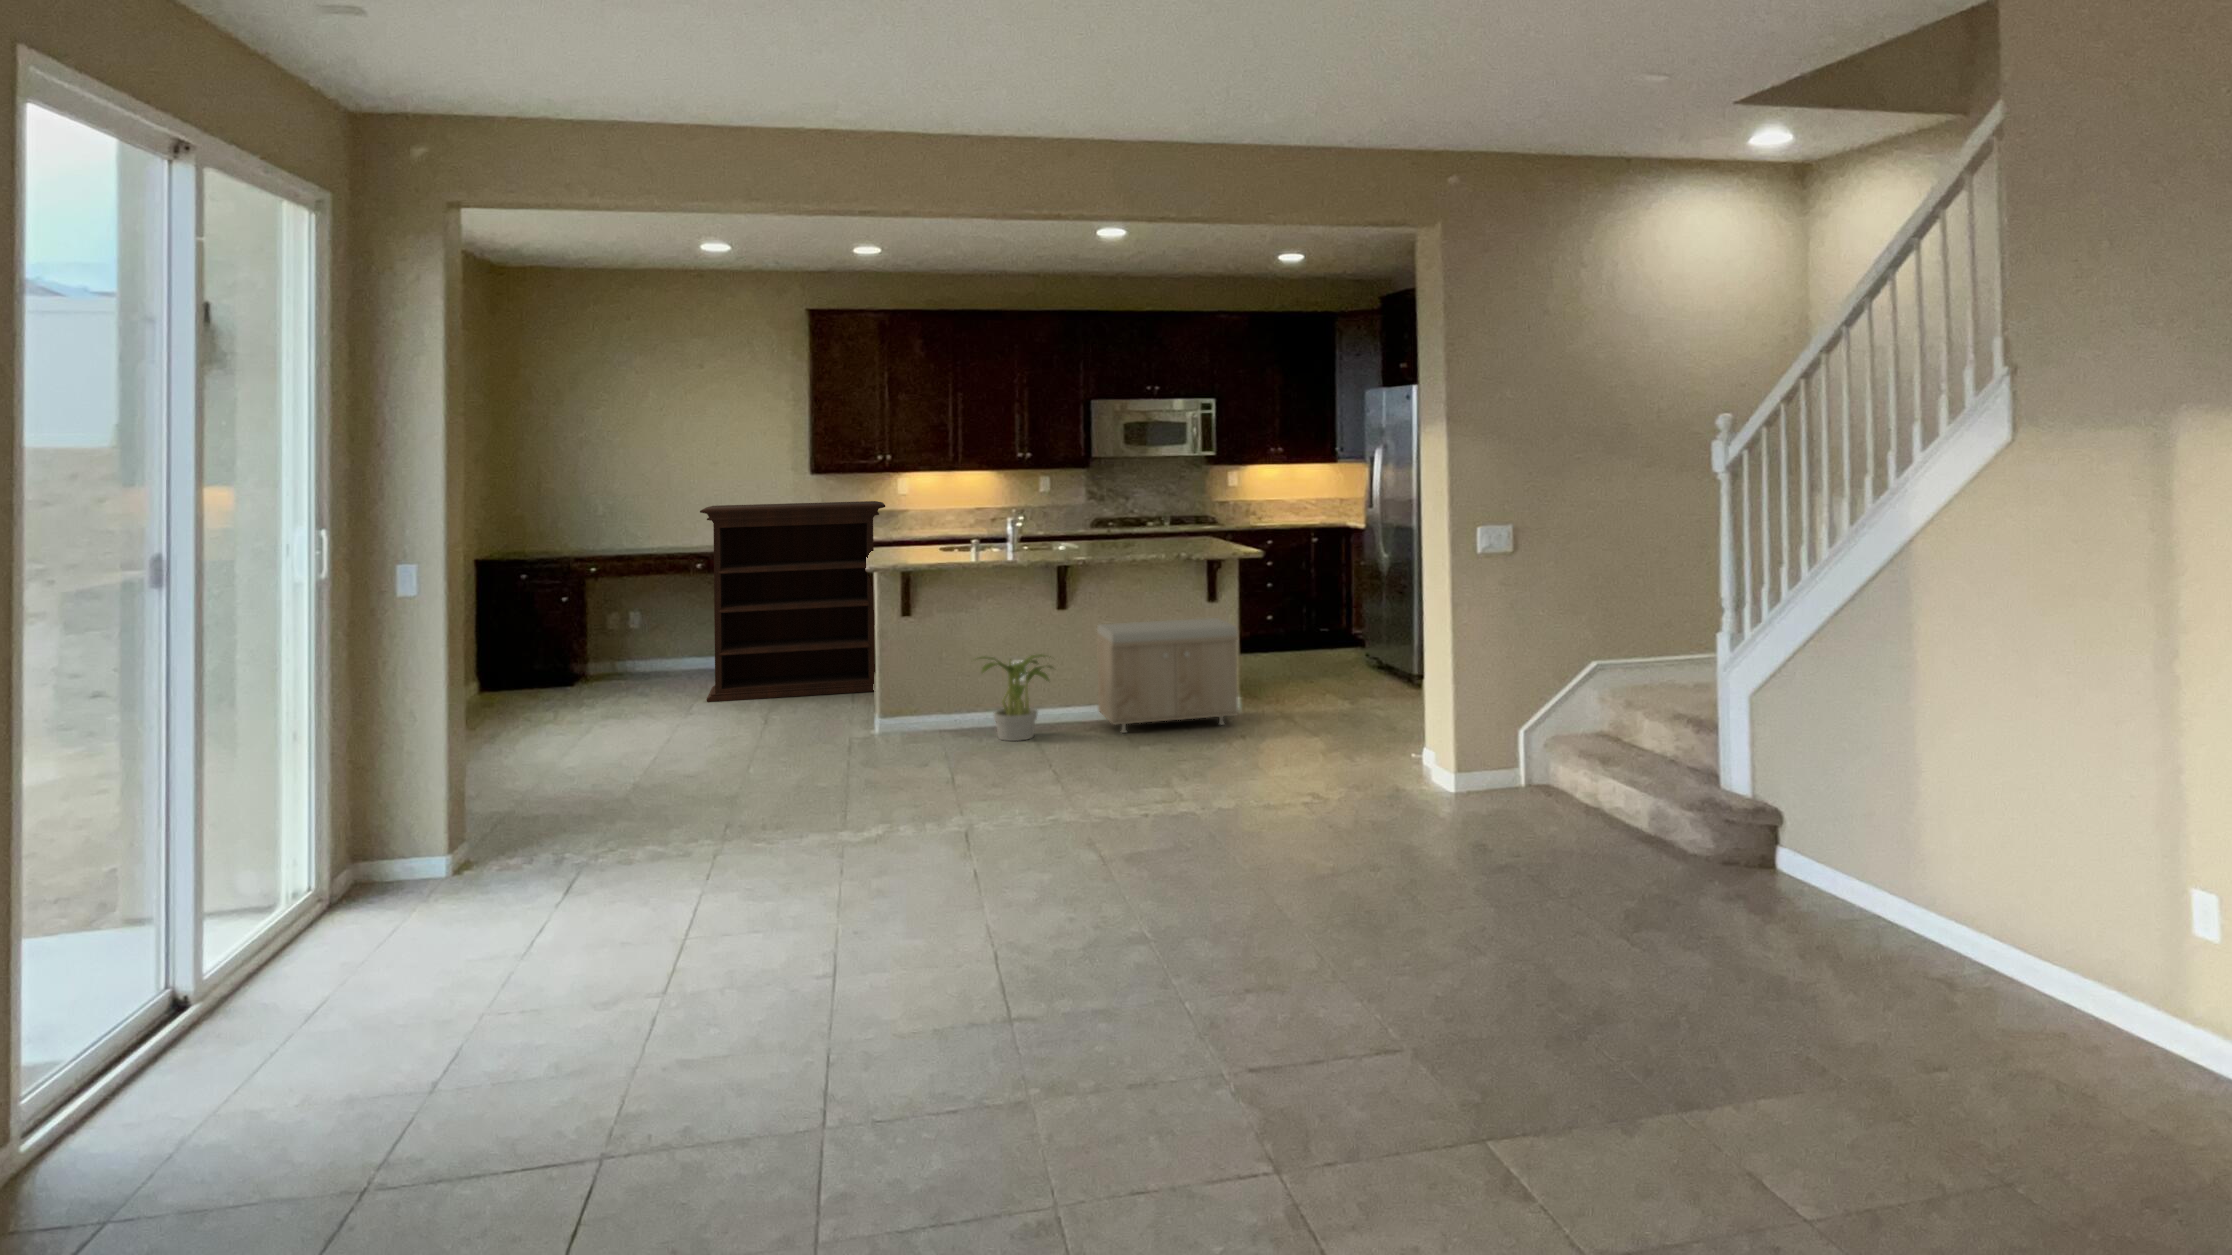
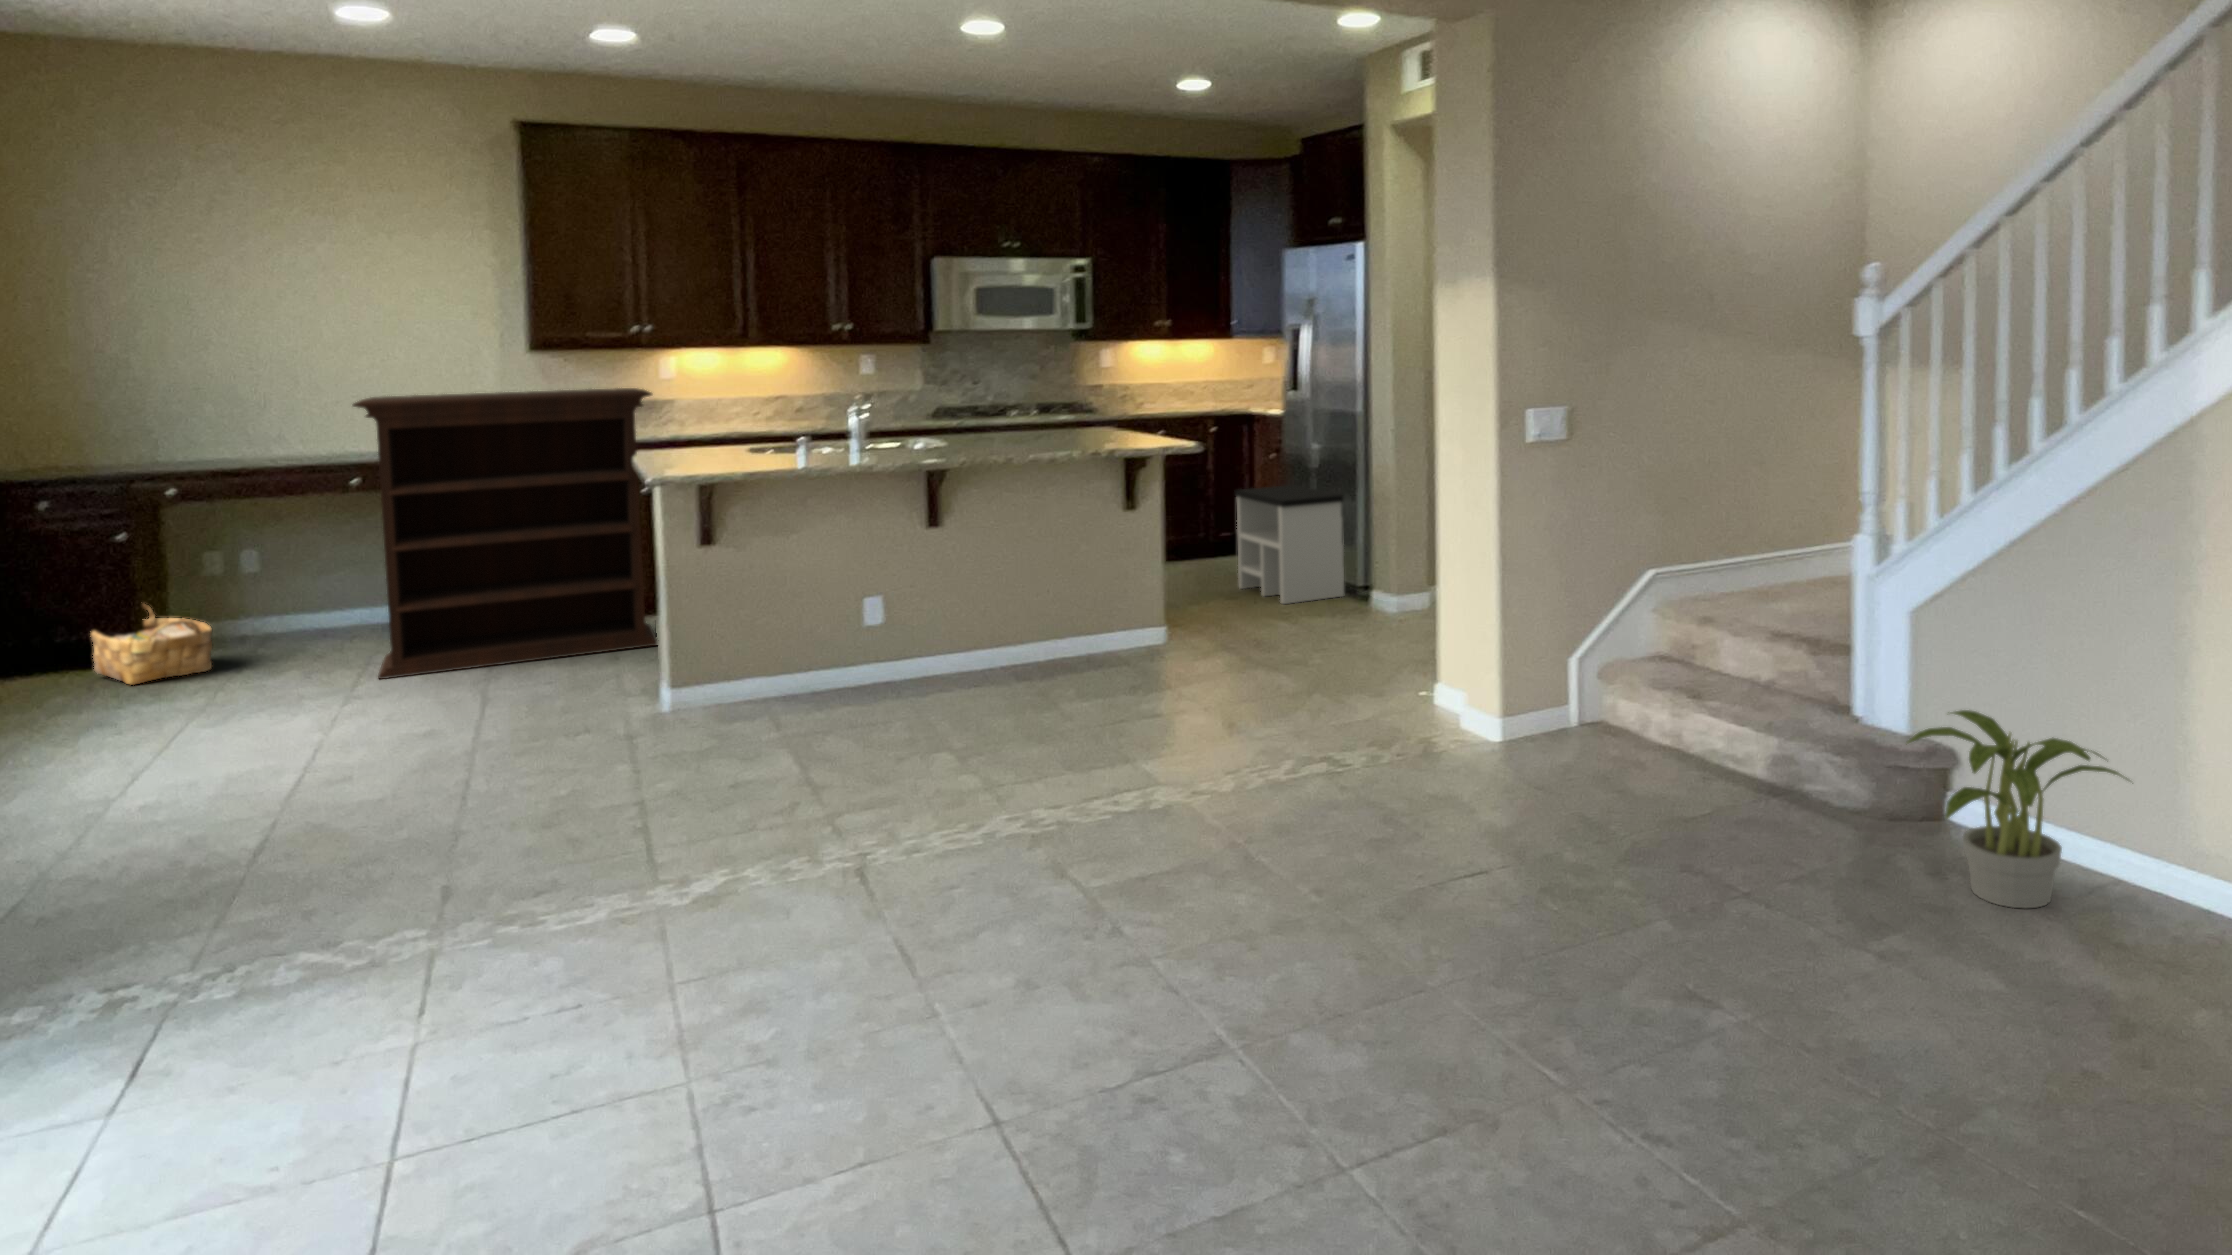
side table: none [1317,588,1402,687] -> present [1235,485,1344,604]
storage bench: present [1097,618,1238,733] -> none [982,530,1176,687]
woven basket: none [546,642,613,697] -> present [91,604,212,685]
potted plant: present [979,654,1053,741] -> present [1907,710,2126,909]

